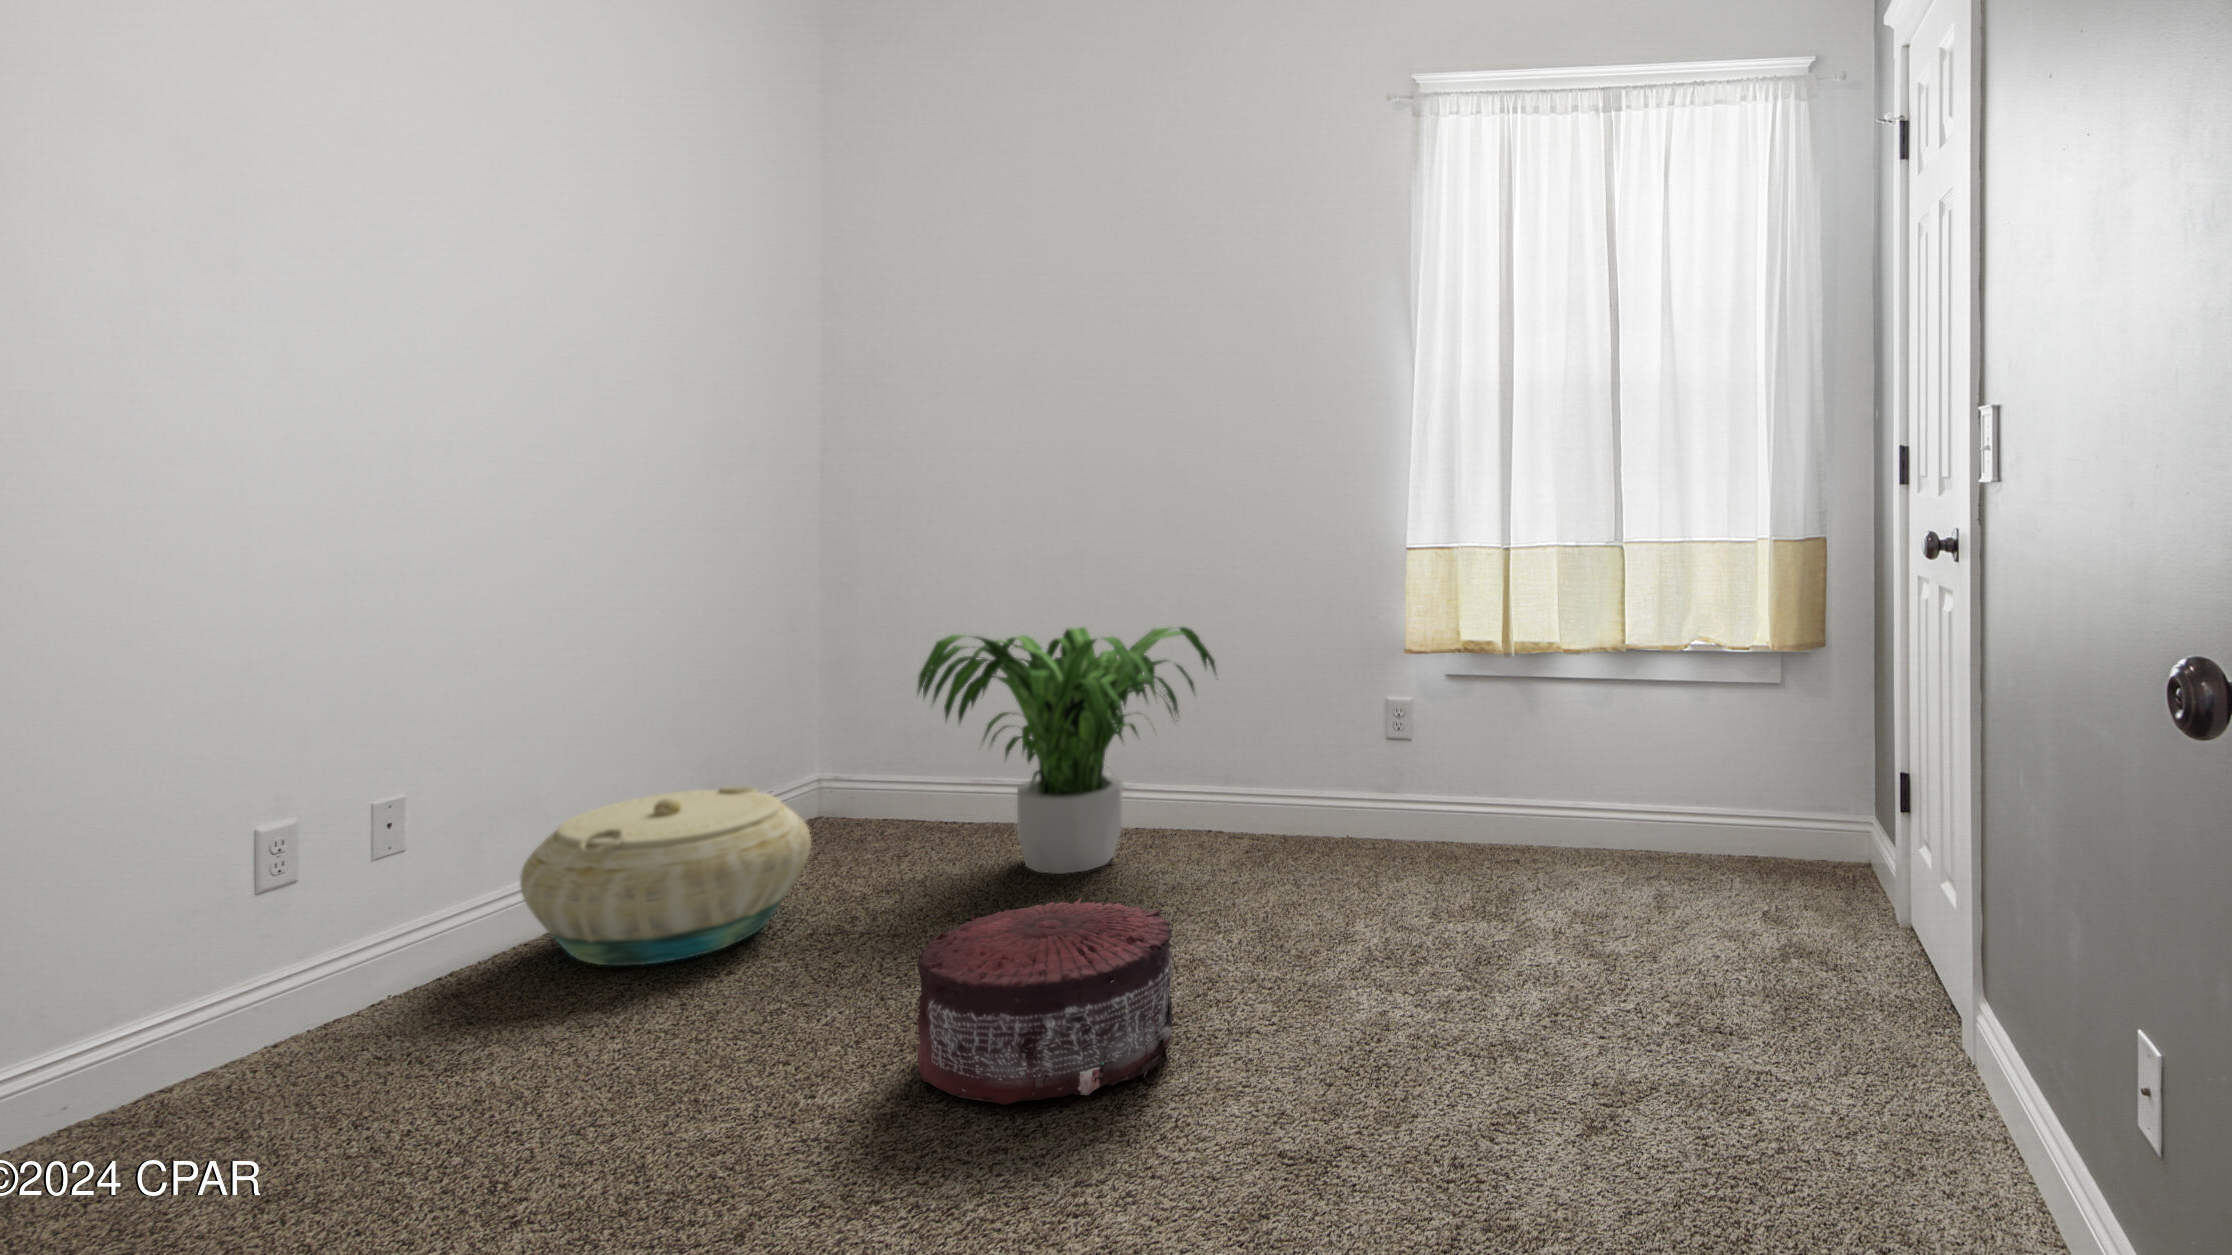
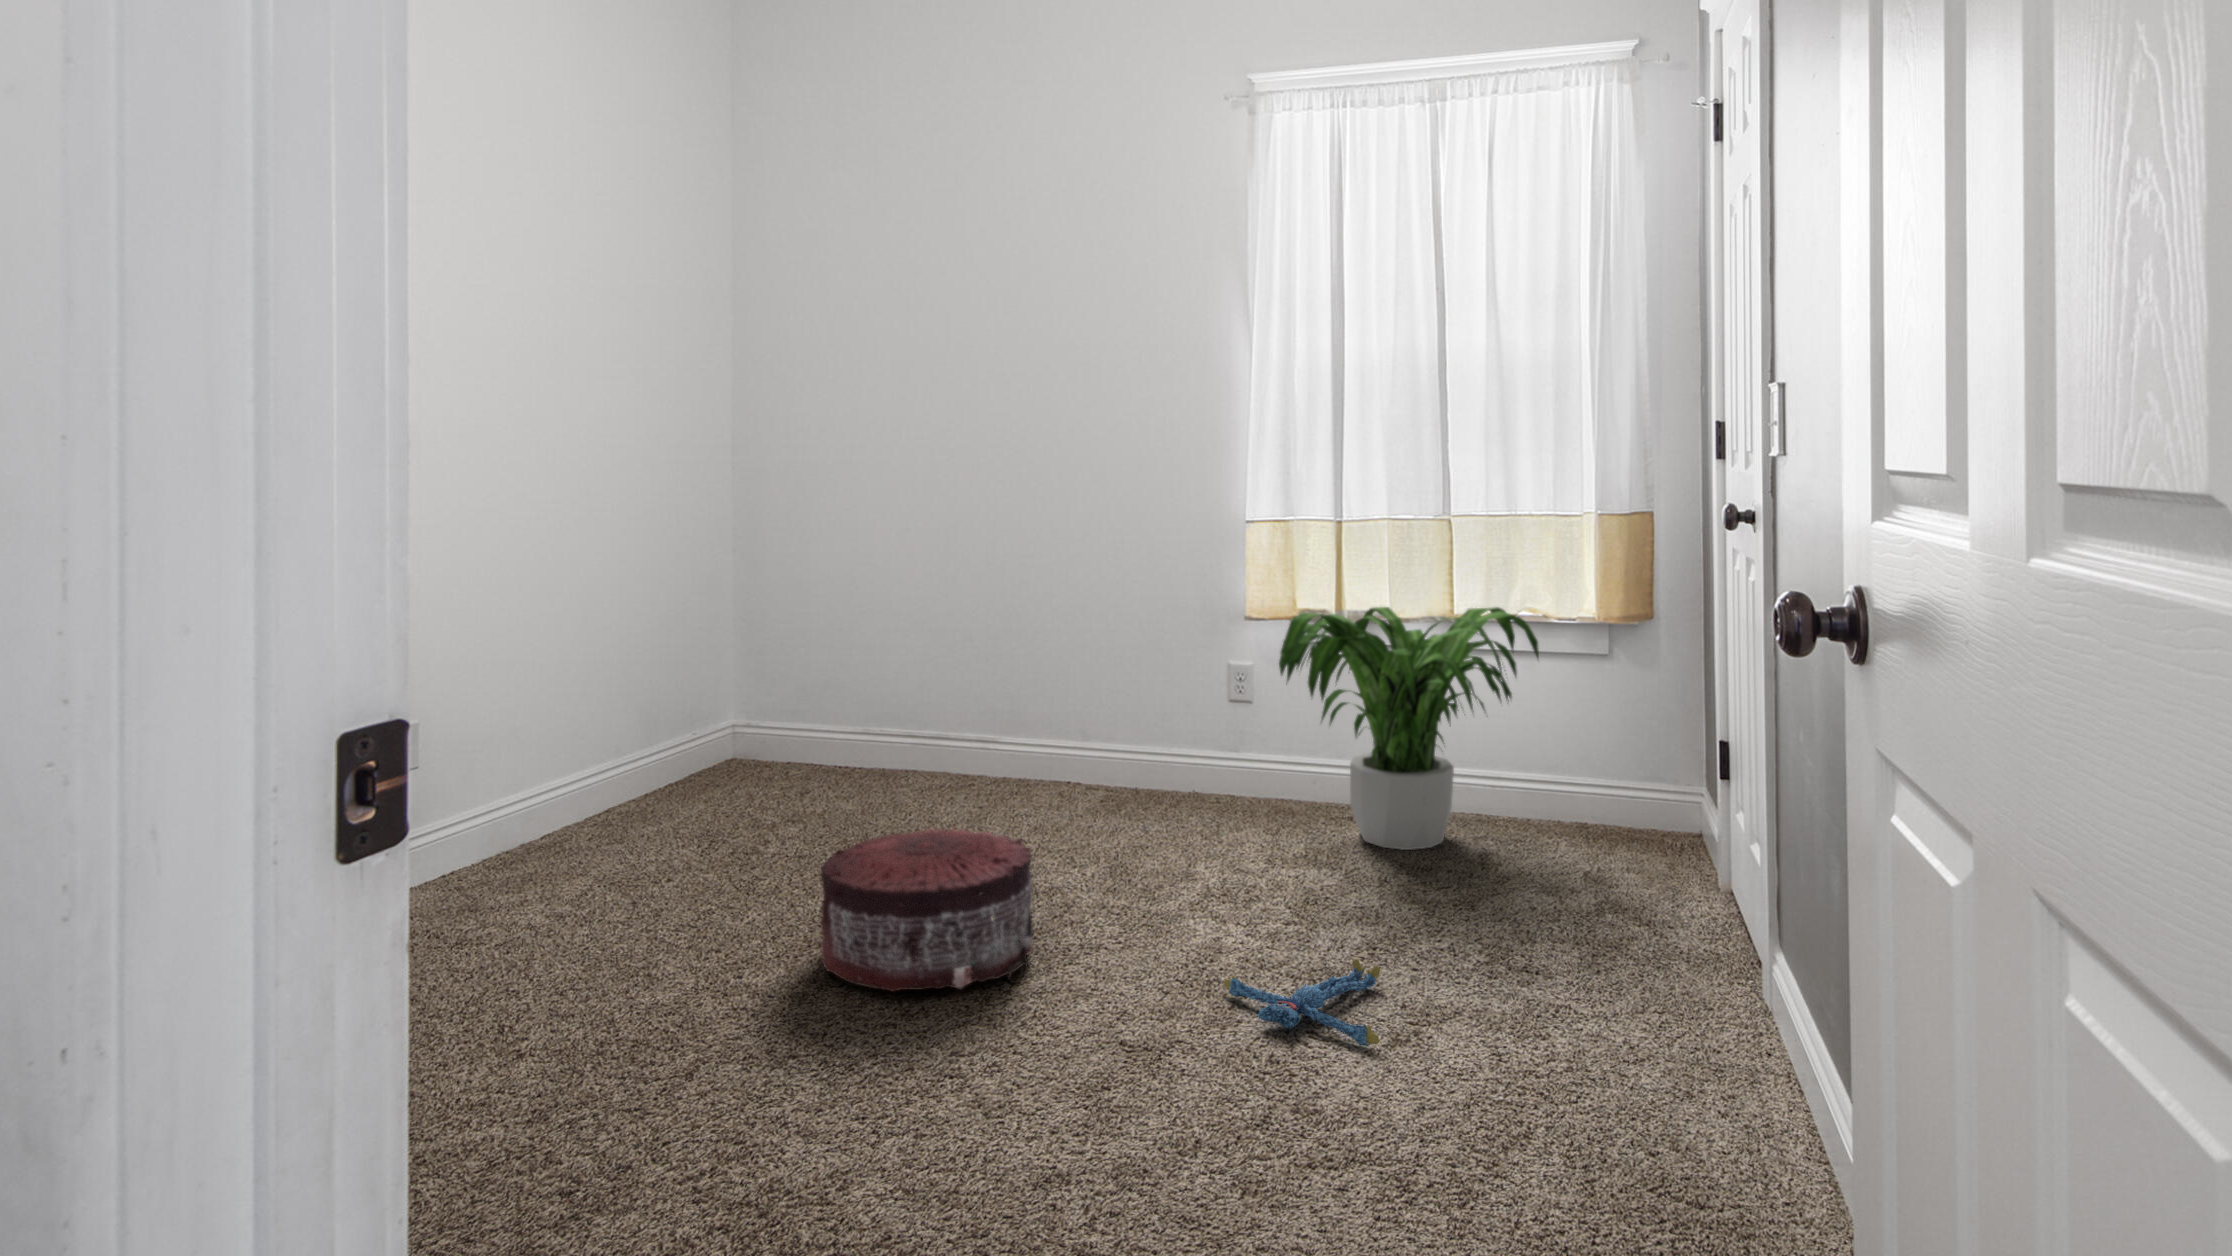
potted plant: present [918,627,1216,874] -> present [1279,607,1539,850]
basket: present [520,787,811,966] -> none [502,727,730,872]
plush toy: none [1394,1033,1573,1140] -> present [1224,959,1380,1046]

